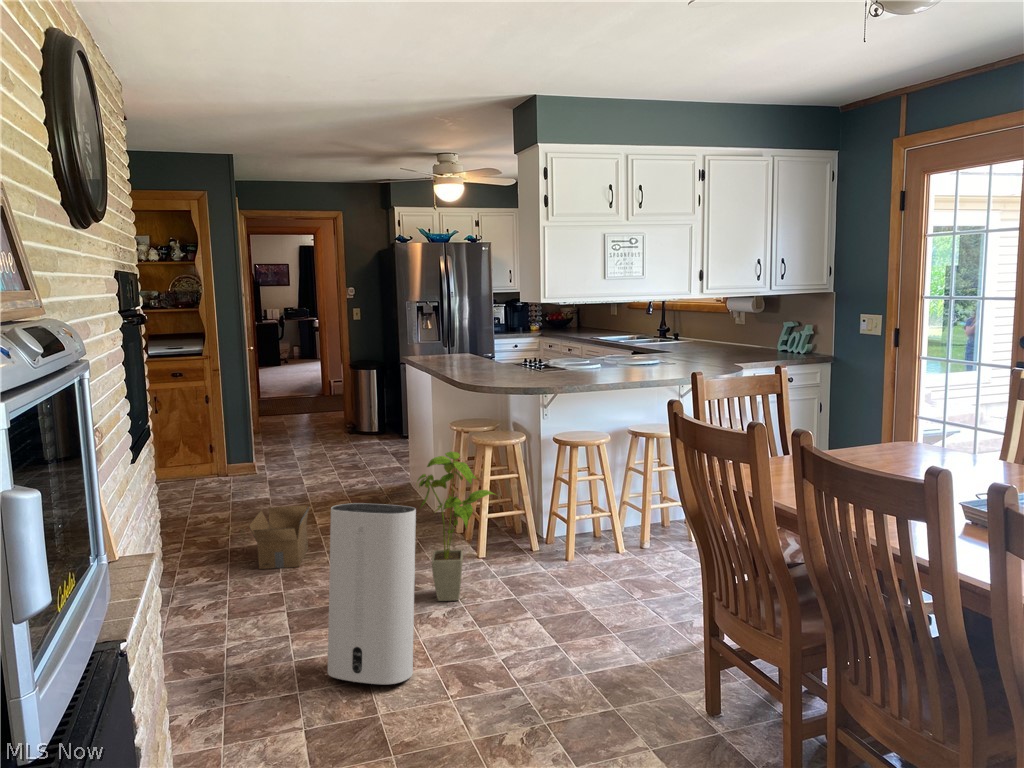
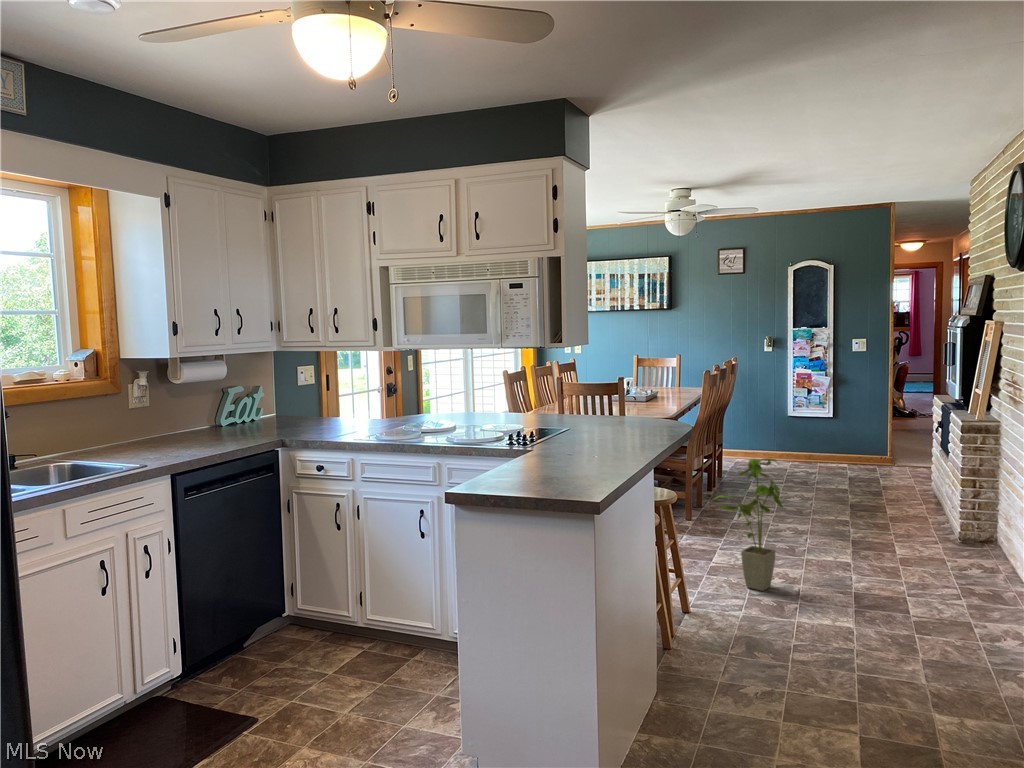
air purifier: present [328,503,416,684] -> none [812,457,879,574]
cardboard box: present [249,506,309,569] -> none [877,599,963,694]

